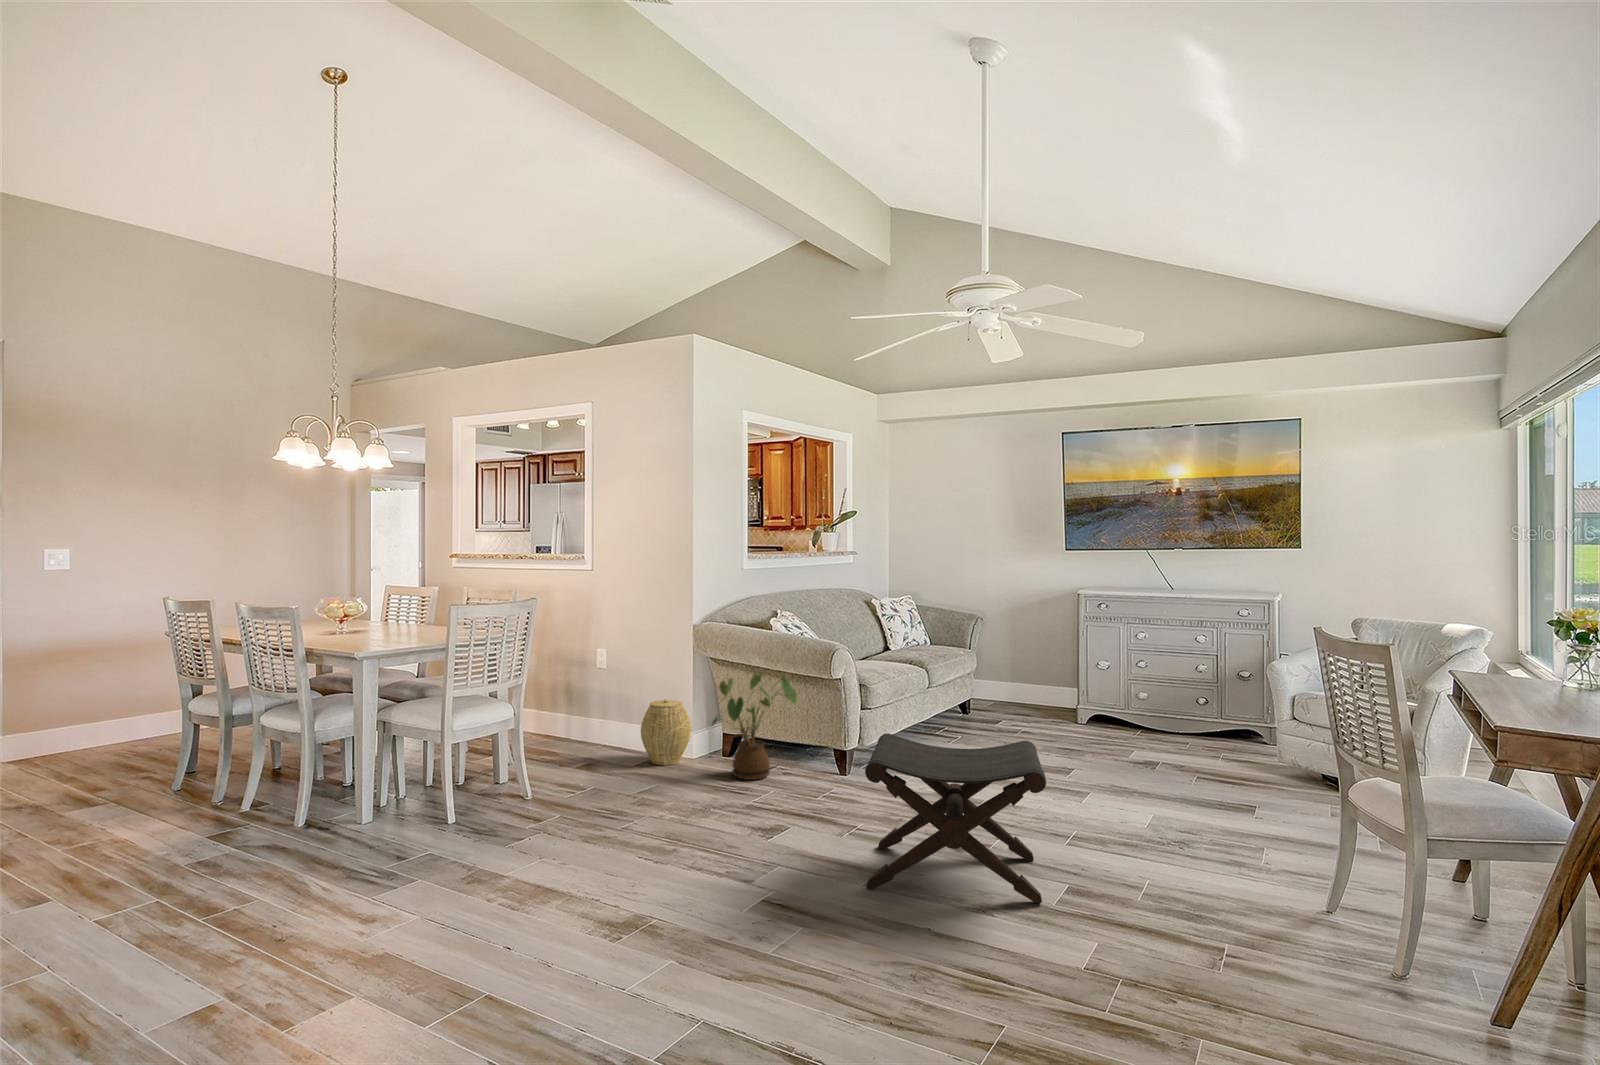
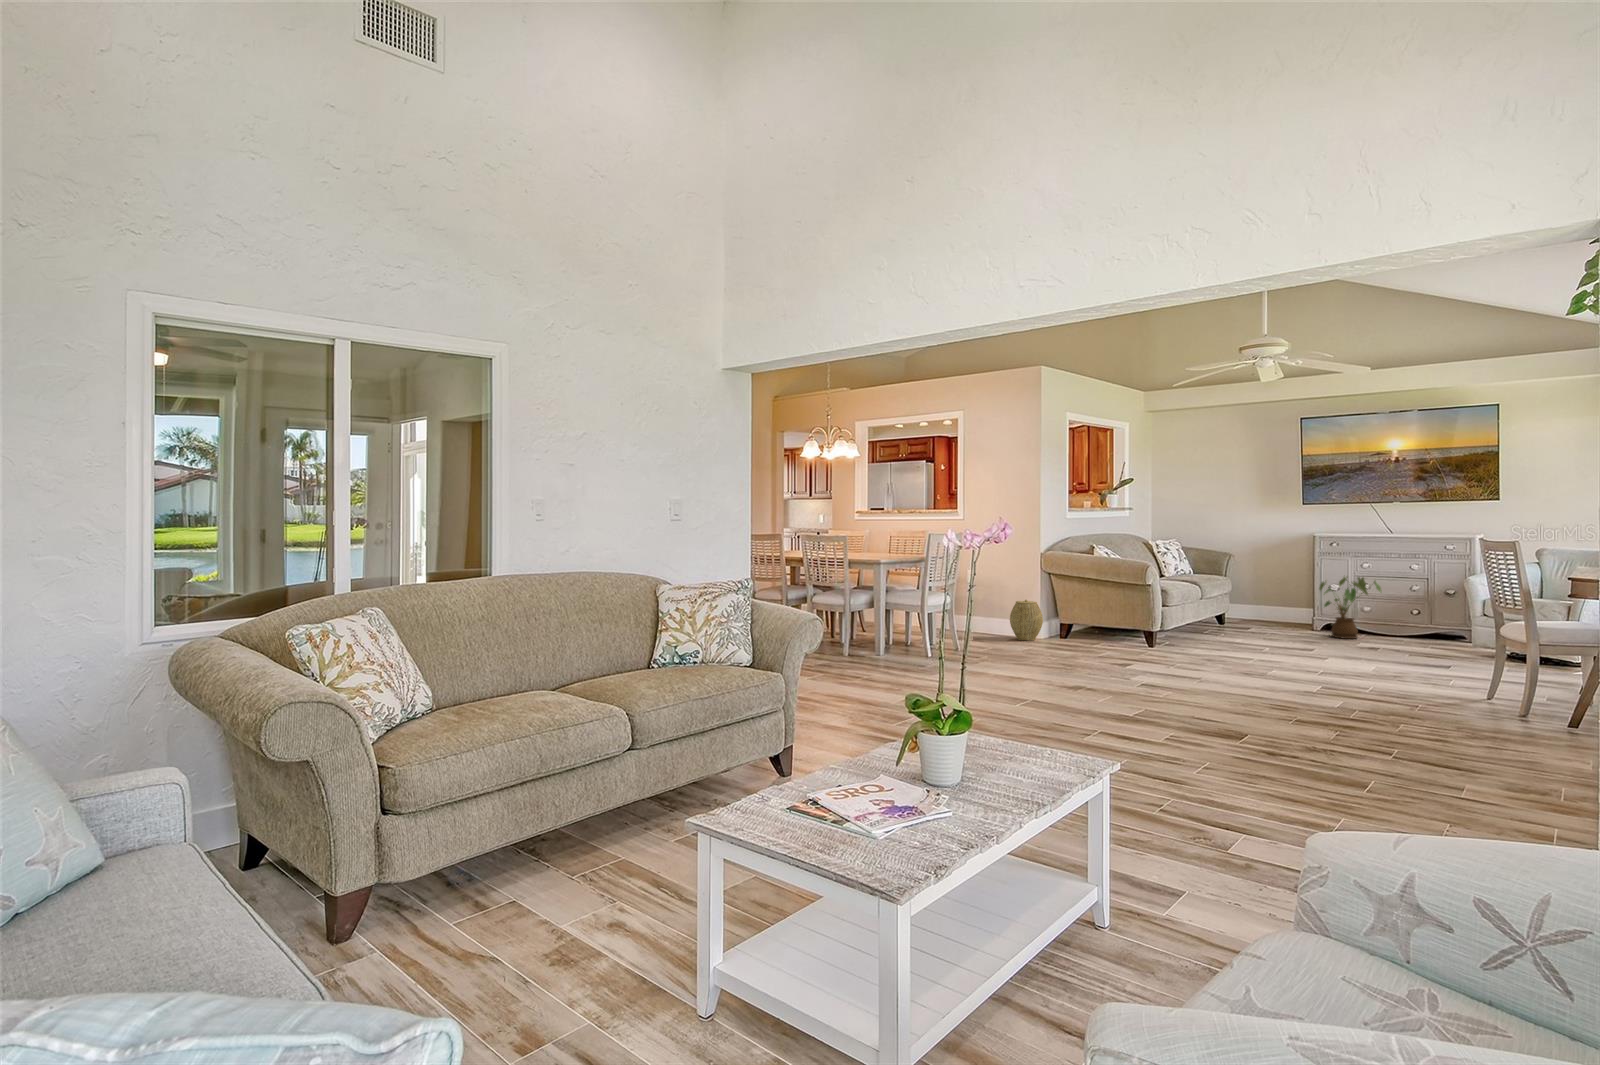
house plant: present [712,672,797,780] -> present [1319,577,1382,639]
footstool: present [865,734,1046,903] -> none [1196,606,1314,693]

